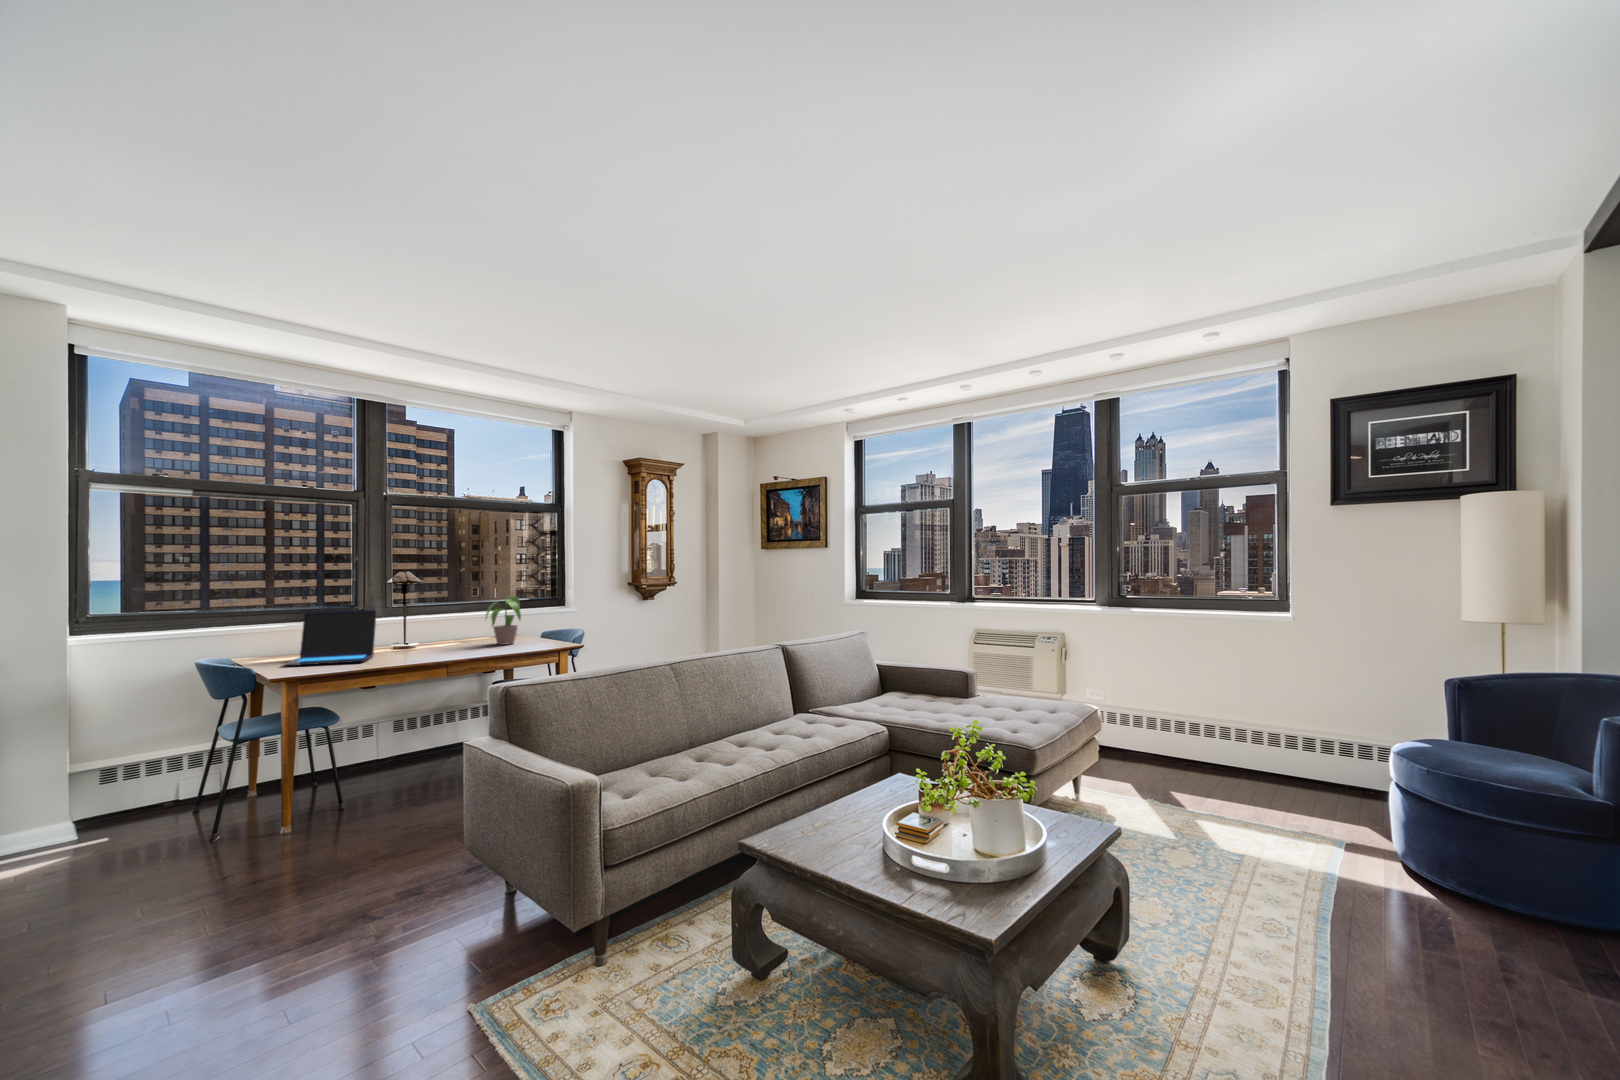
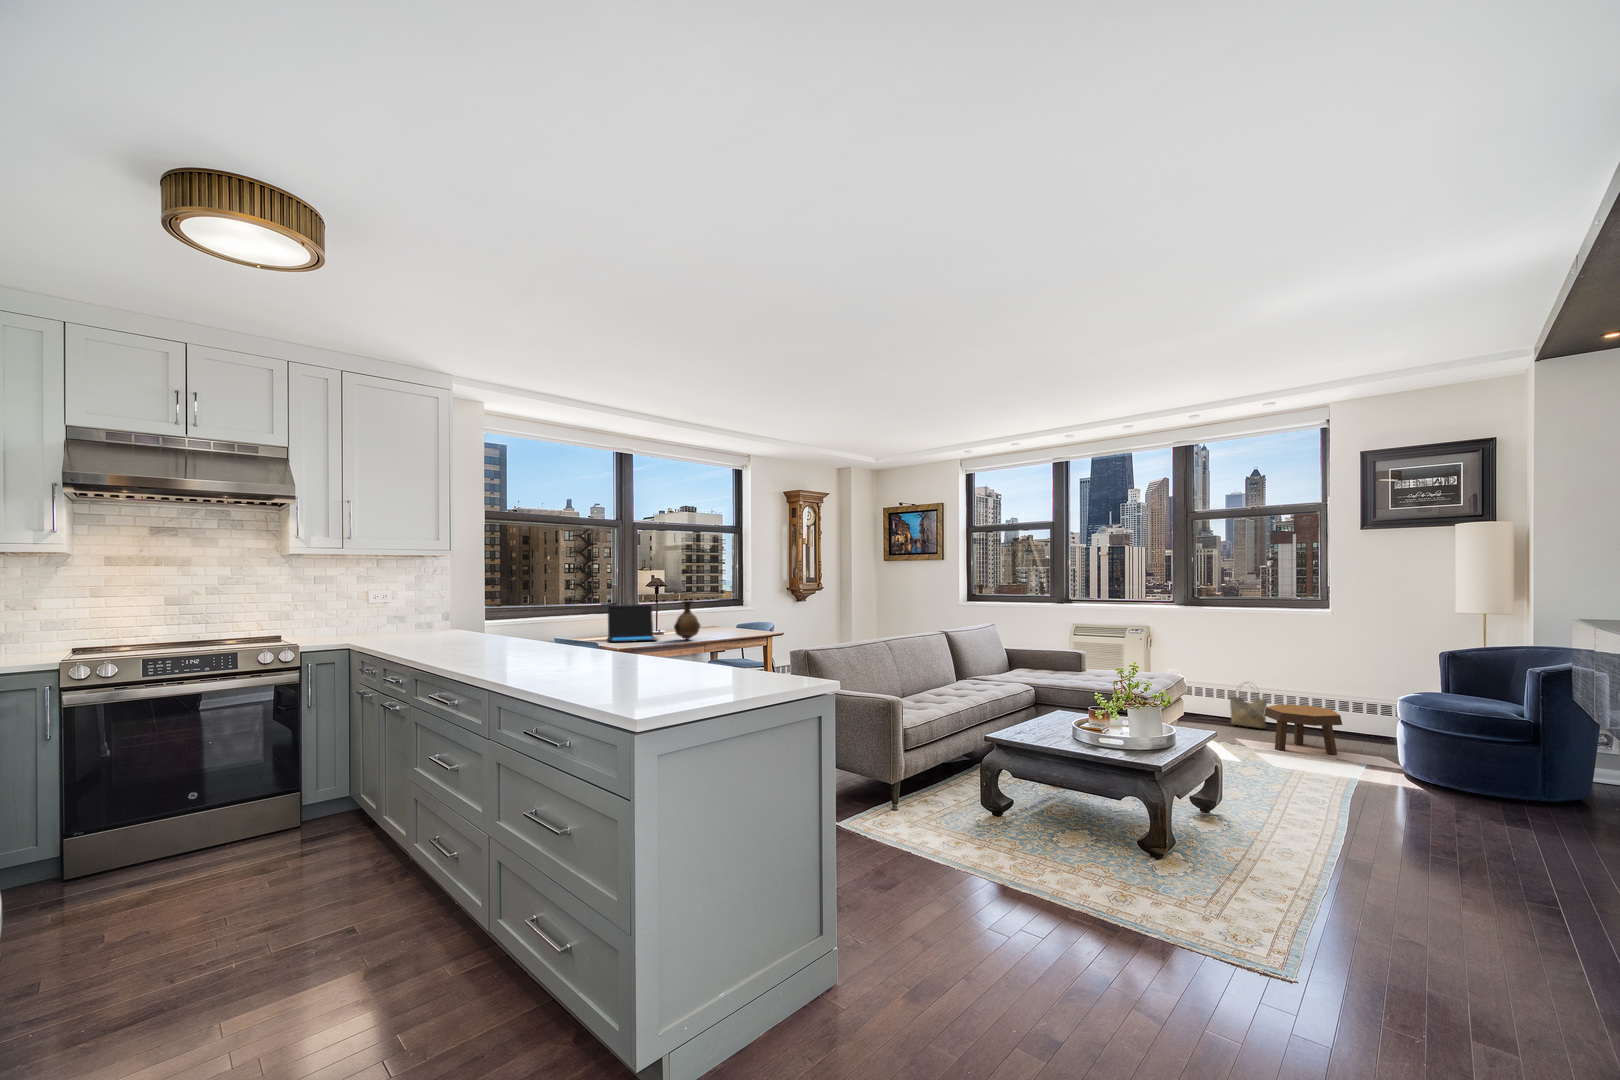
potted plant: present [486,596,521,645] -> none [711,596,743,632]
vase: none [390,604,437,660] -> present [674,601,700,640]
woven basket: none [1158,707,1207,770] -> present [1230,685,1267,728]
footstool: none [1202,744,1308,820] -> present [1264,704,1342,755]

